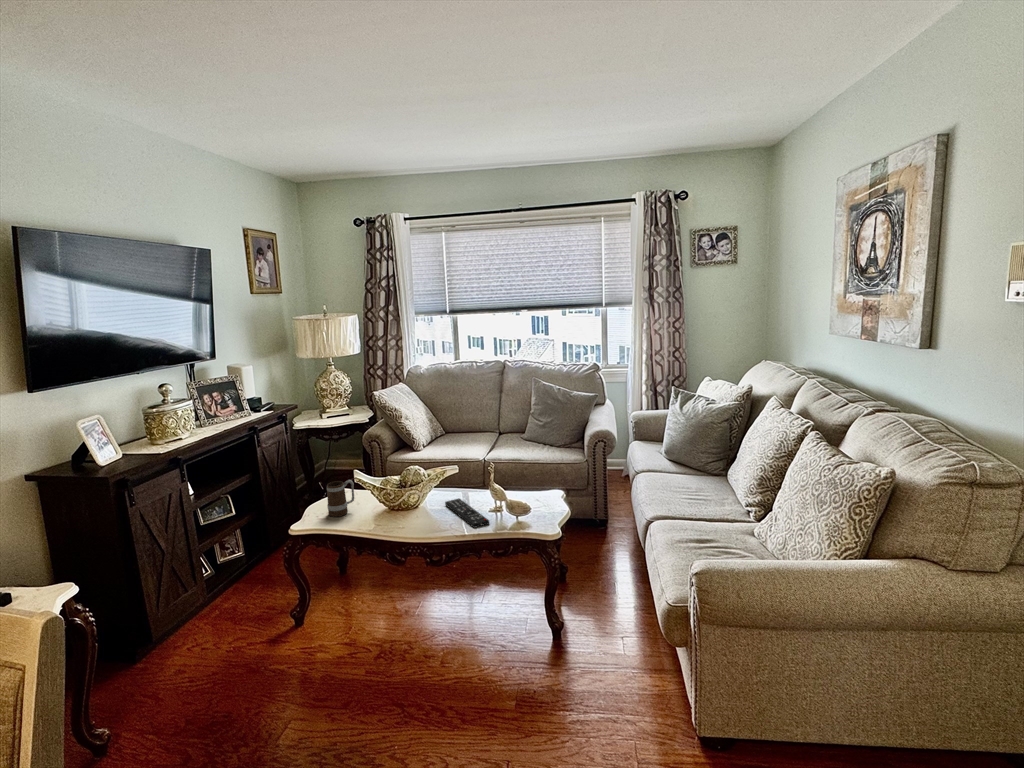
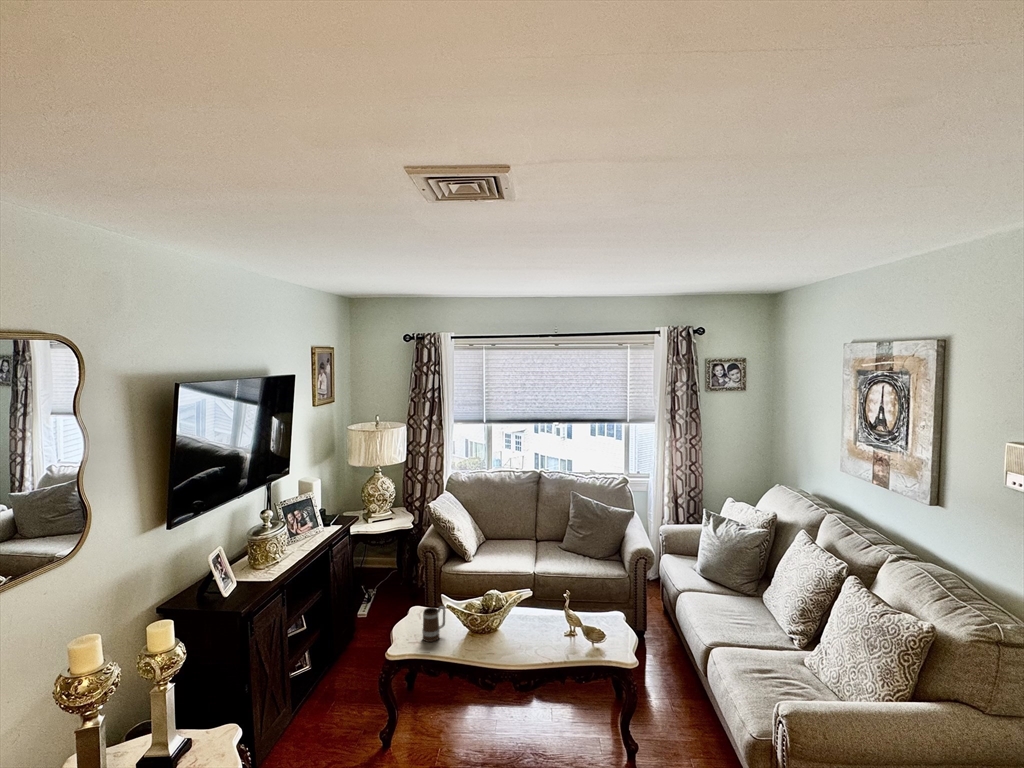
remote control: present [445,498,489,528] -> none [524,622,573,655]

